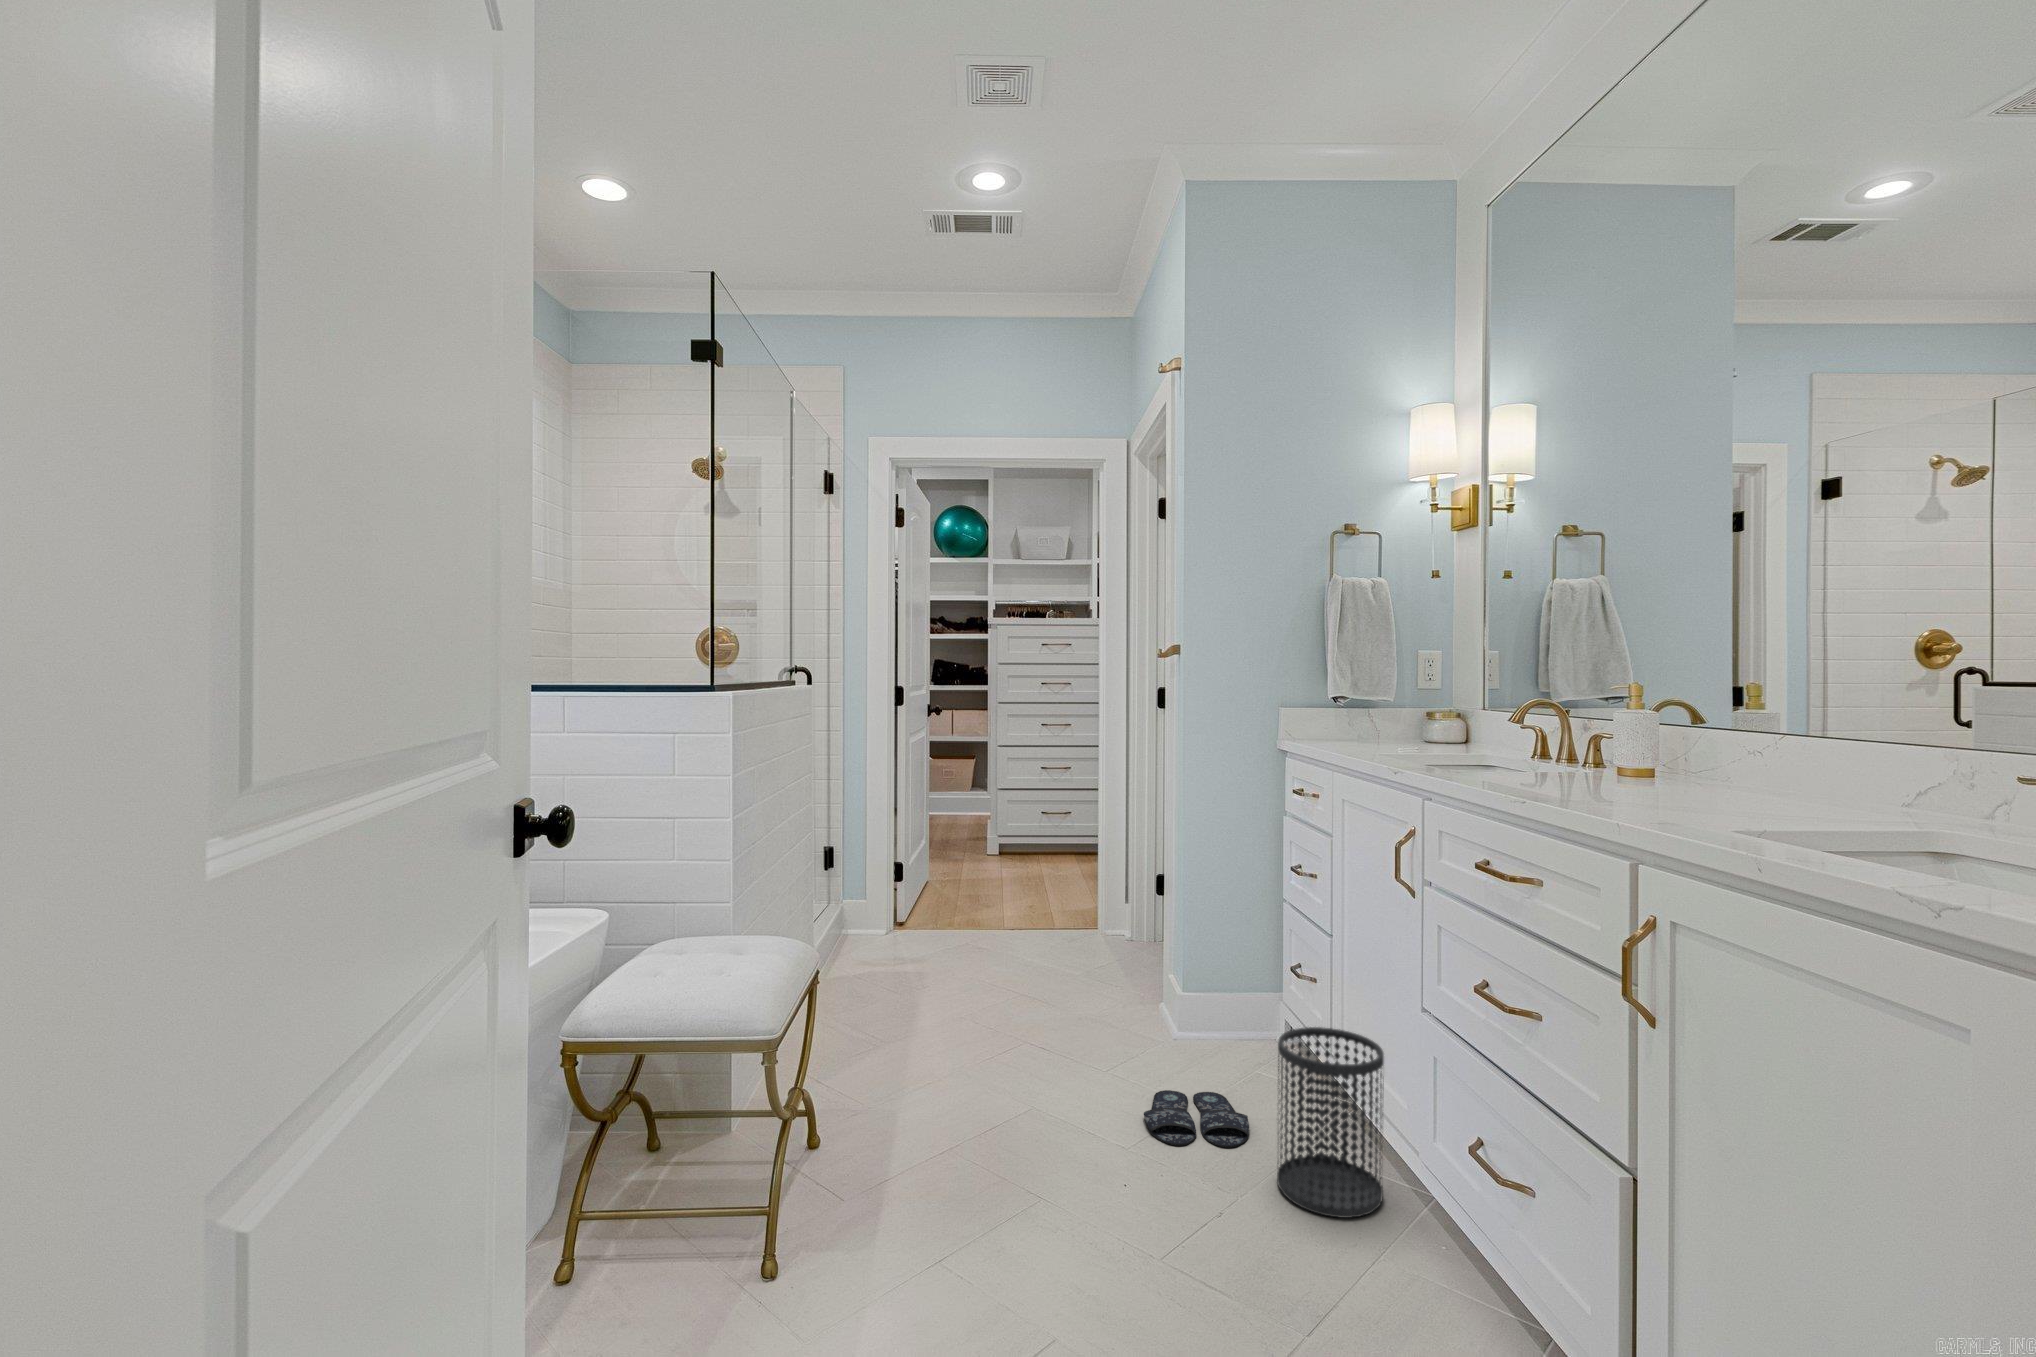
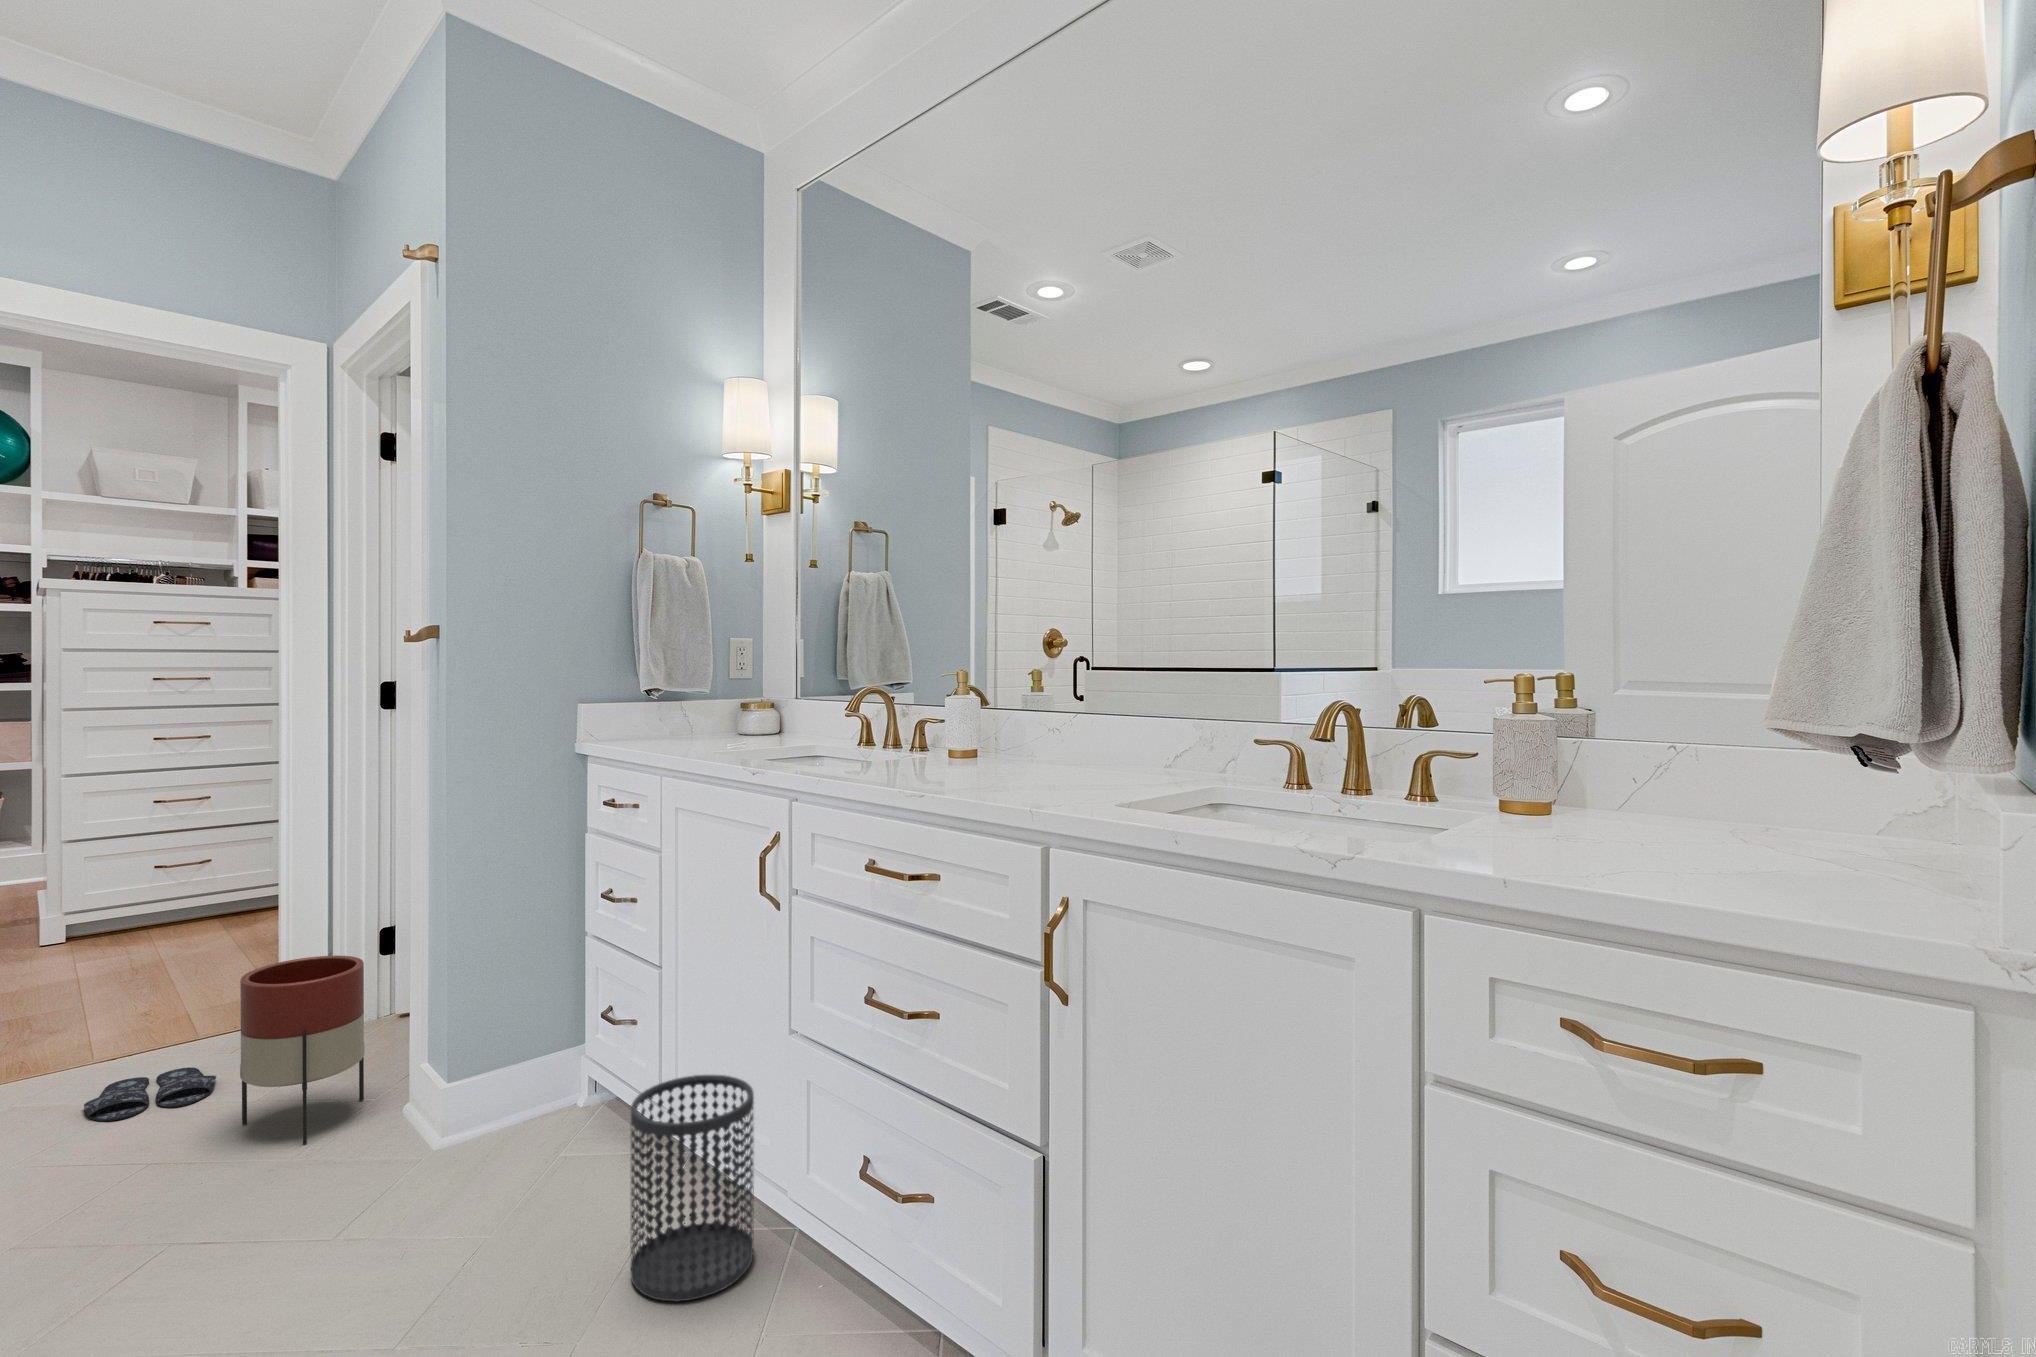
planter: none [1060,883,1133,1013] -> present [240,956,365,1144]
slippers: present [1144,1090,1249,1148] -> present [84,1067,216,1121]

